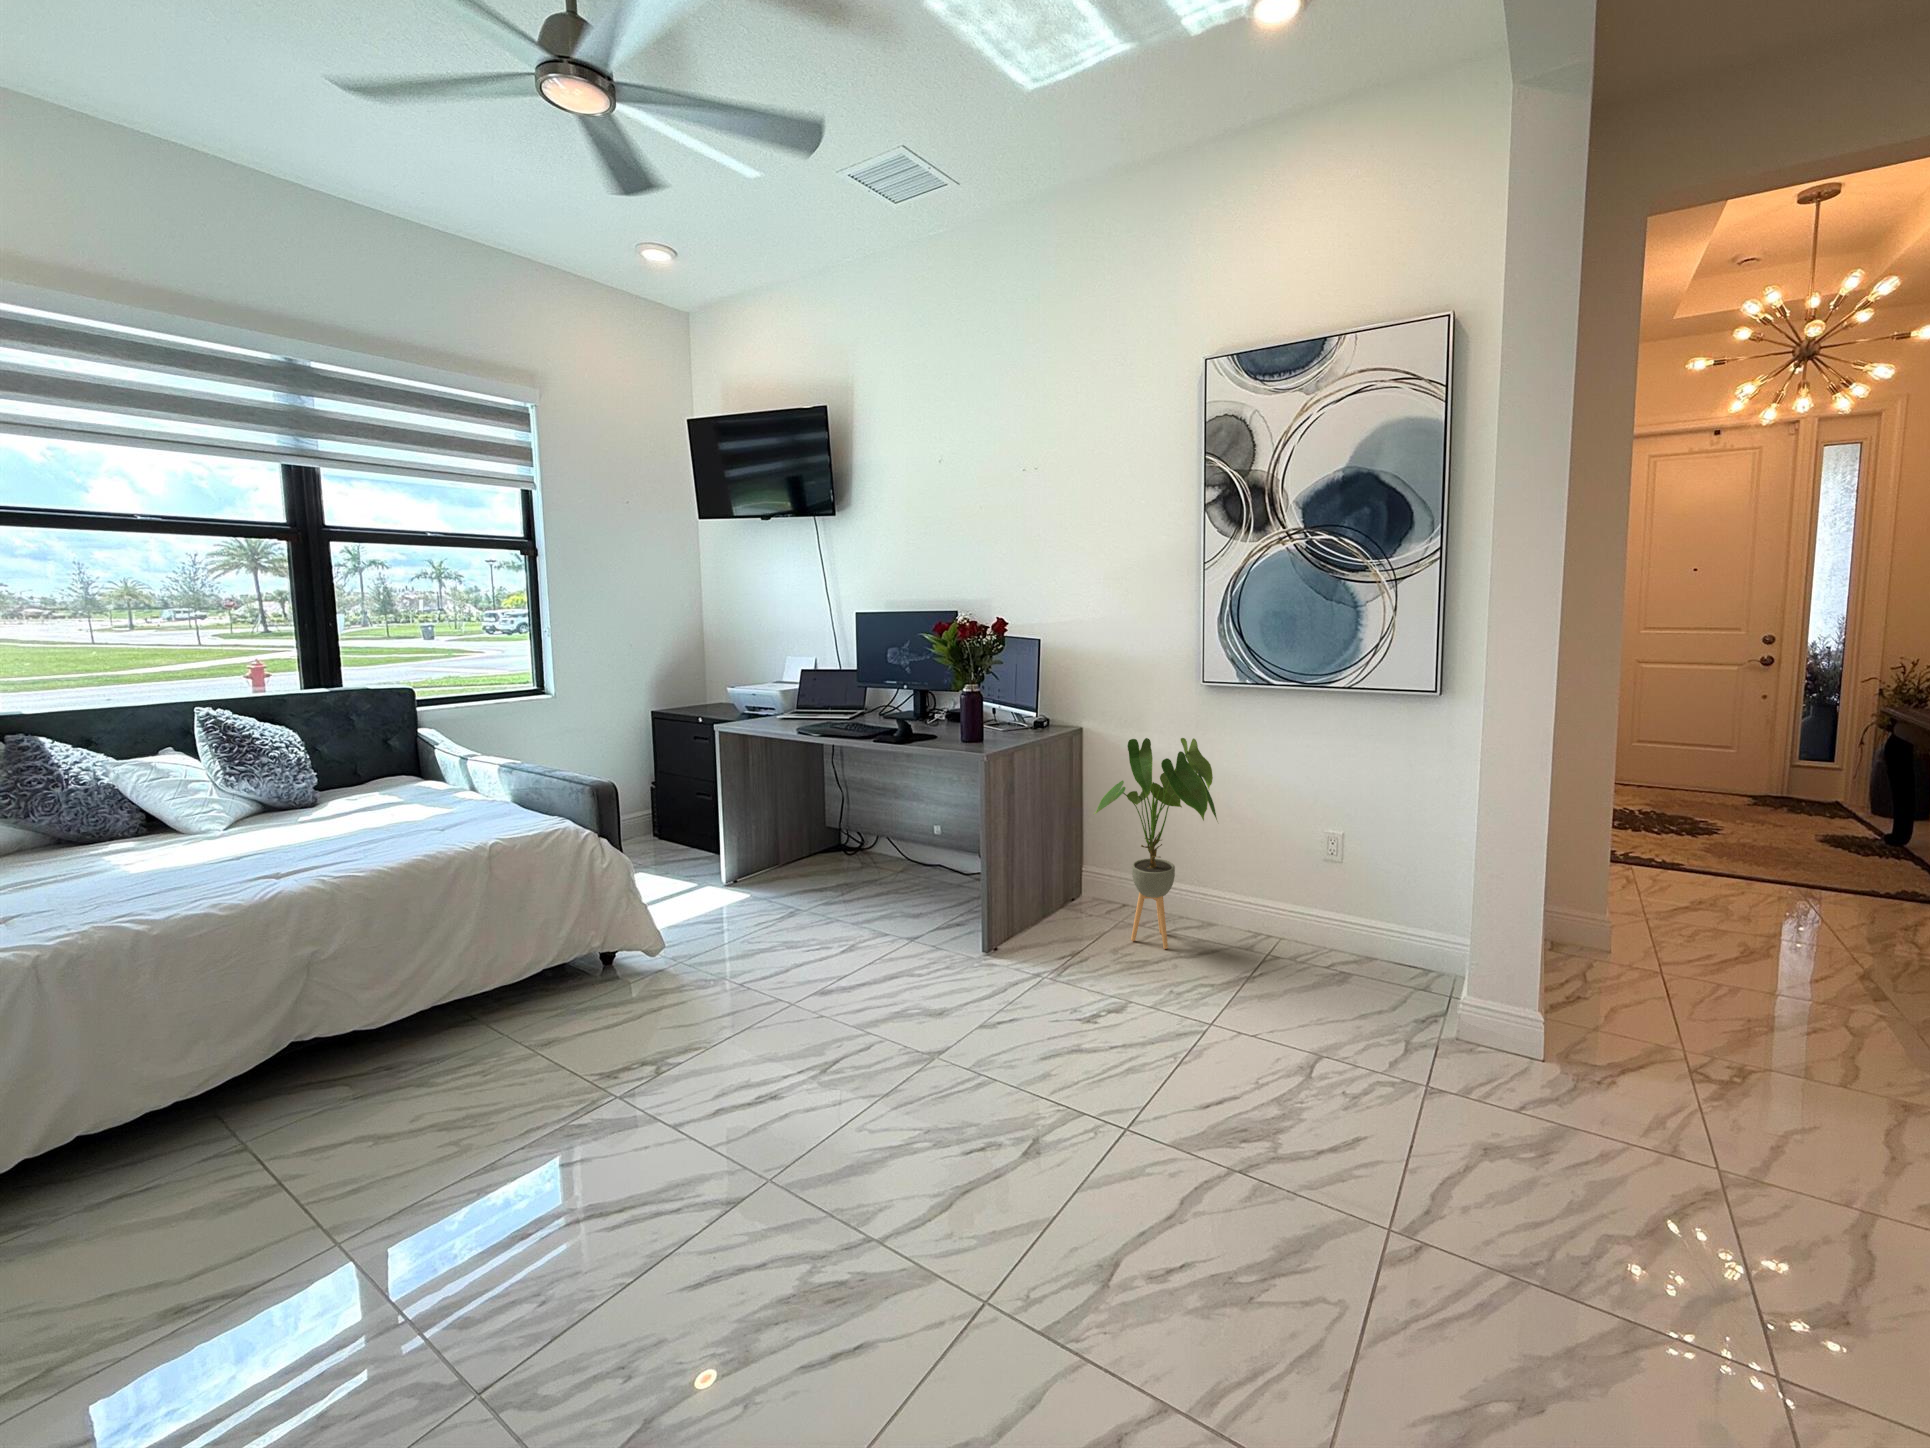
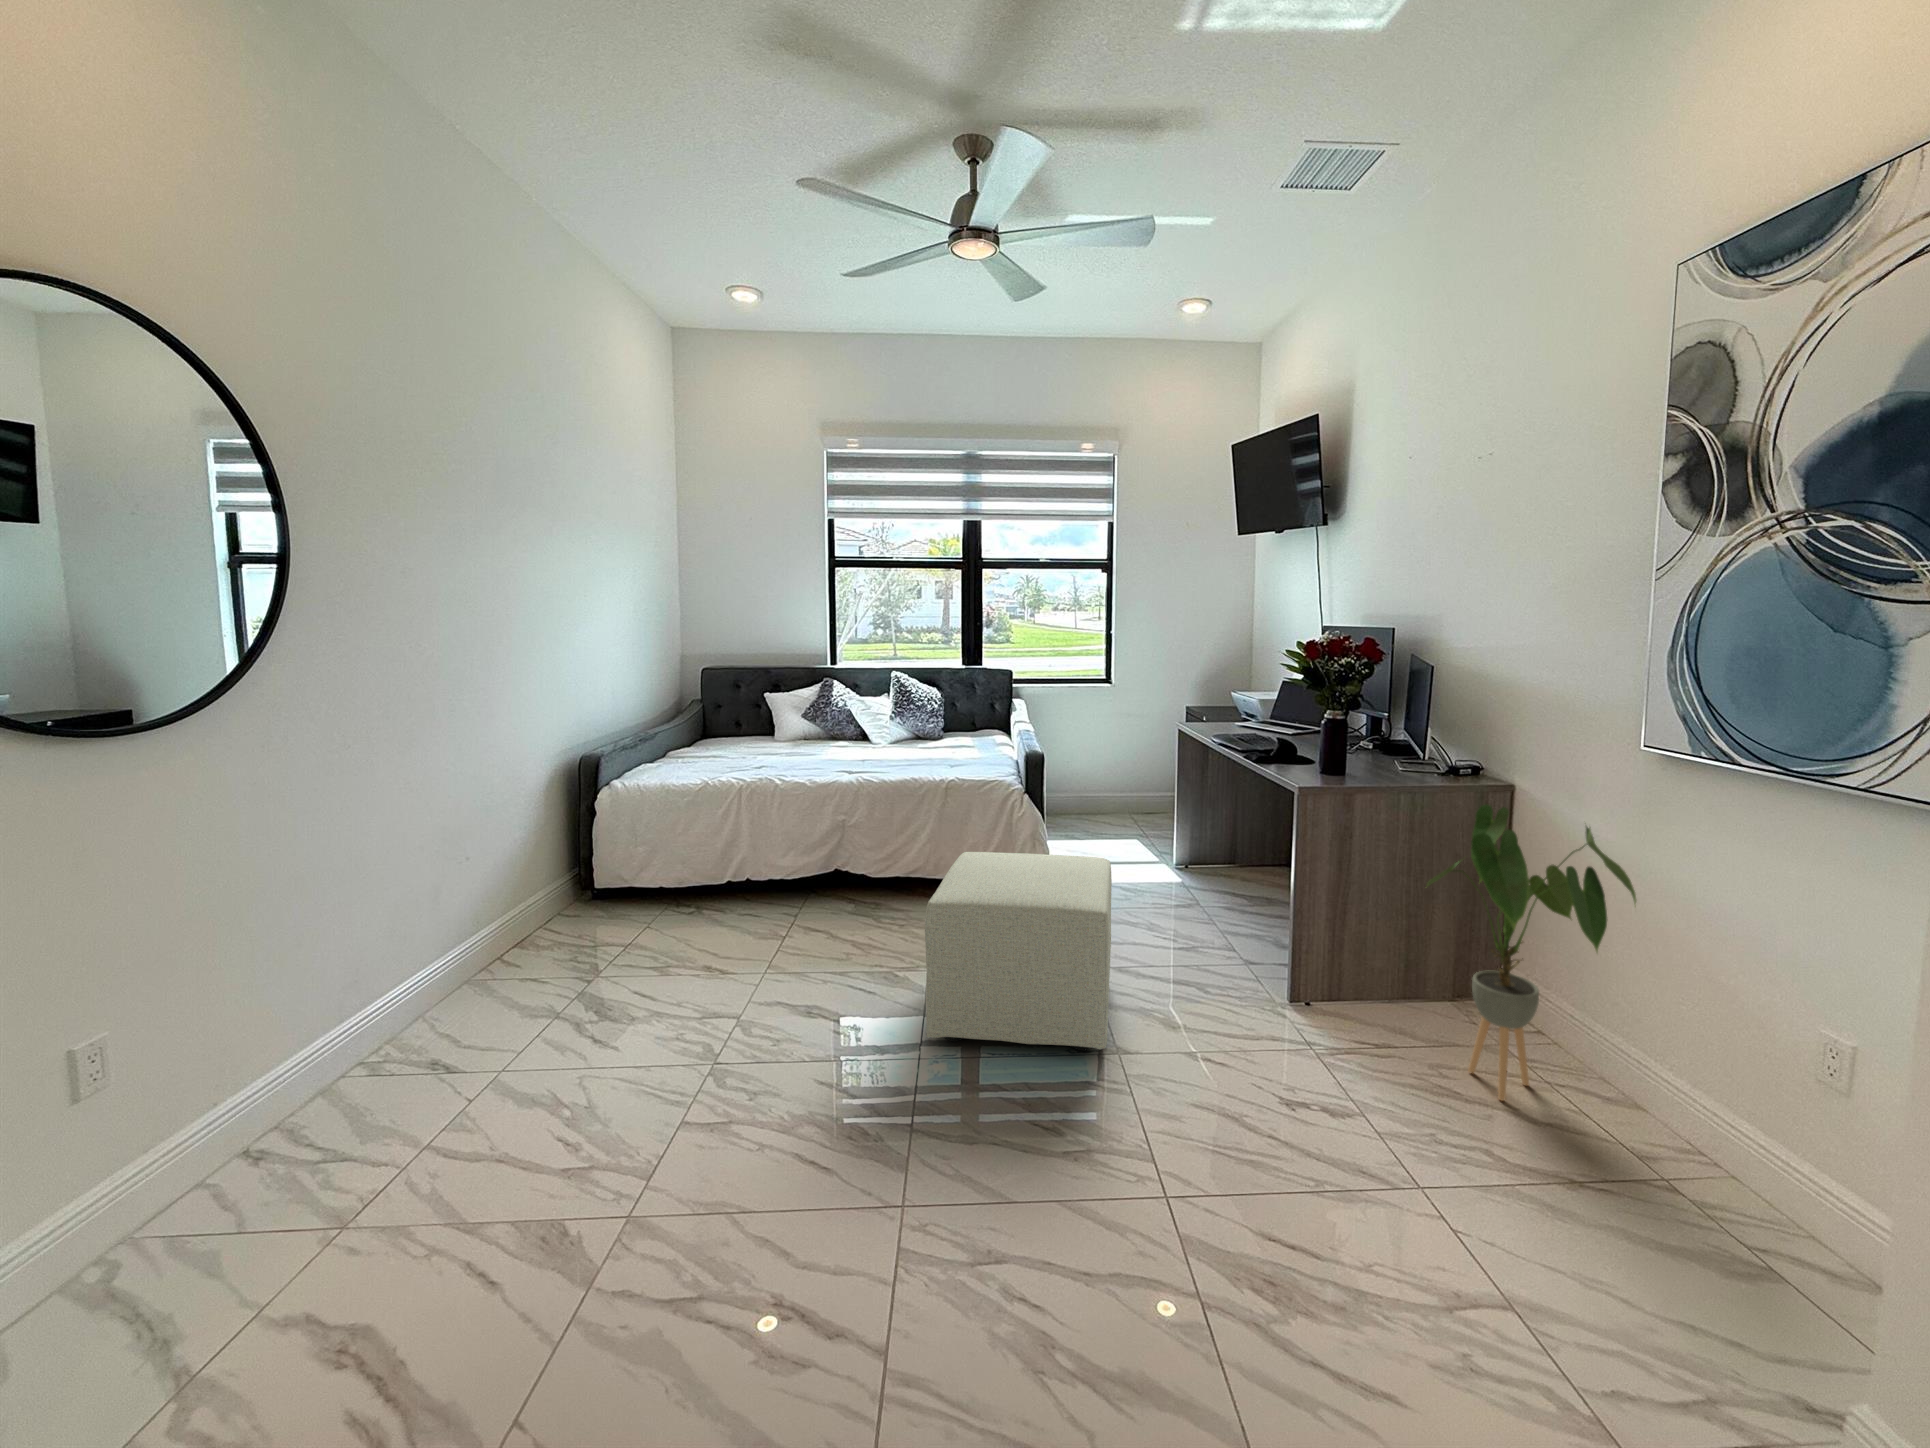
ottoman: none [655,879,933,1164] -> present [925,852,1112,1051]

